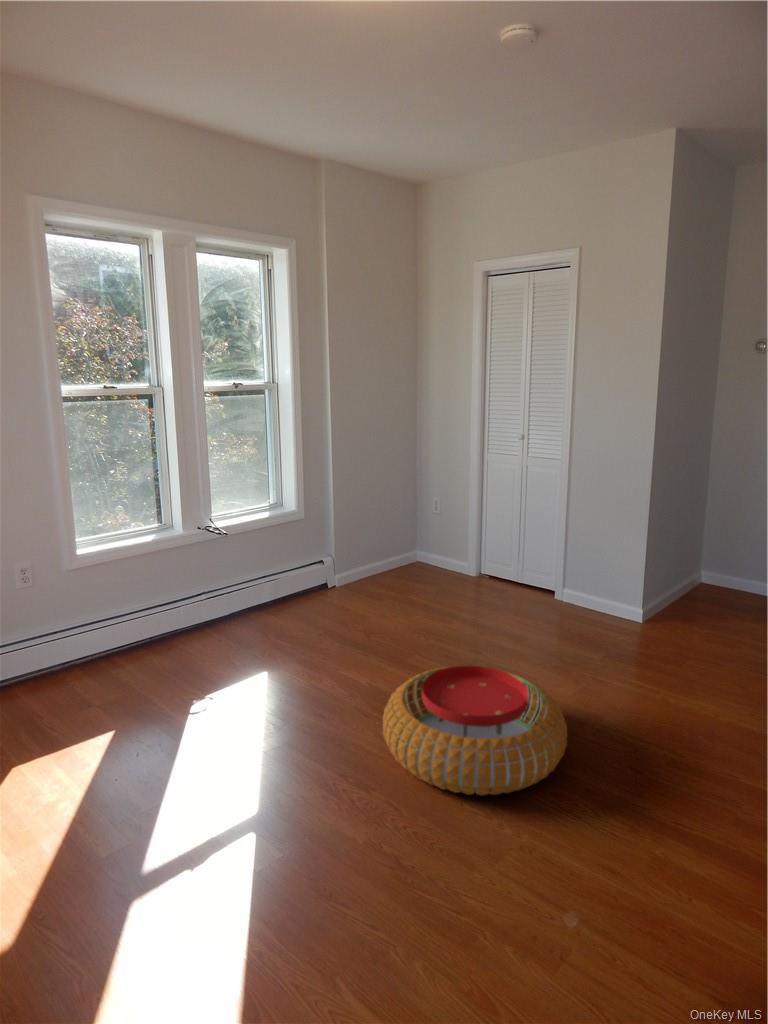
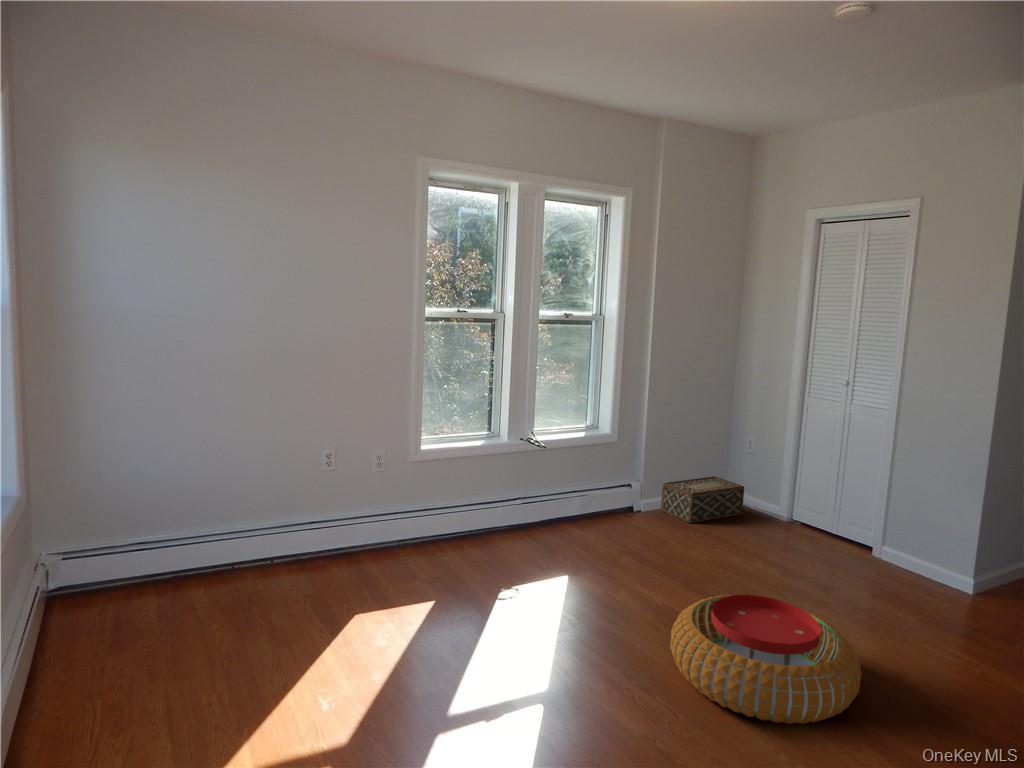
woven basket: none [355,540,434,591] -> present [661,476,744,523]

